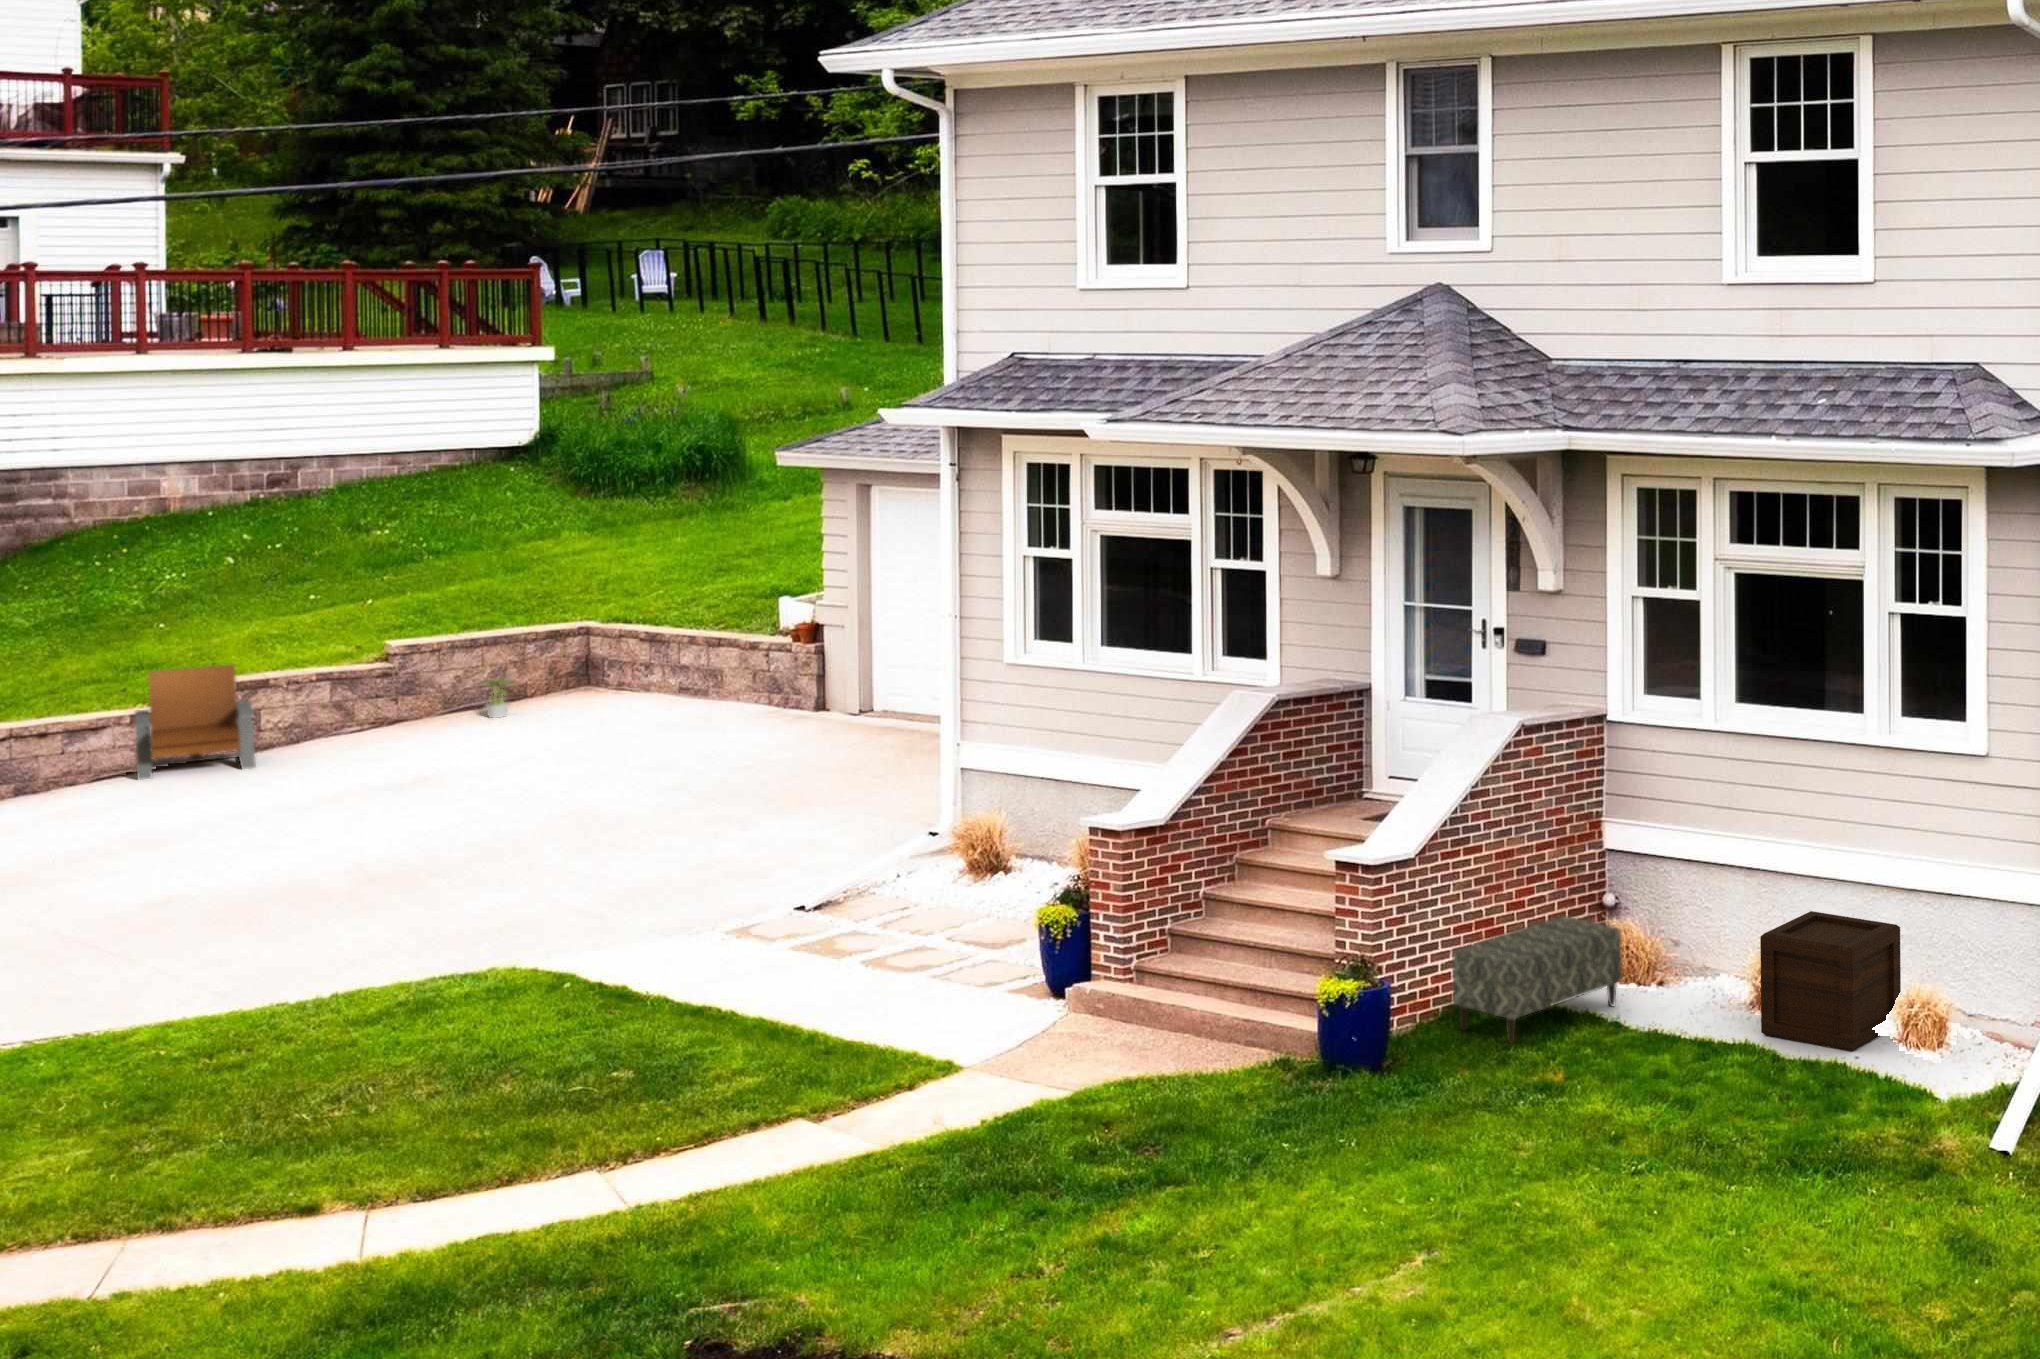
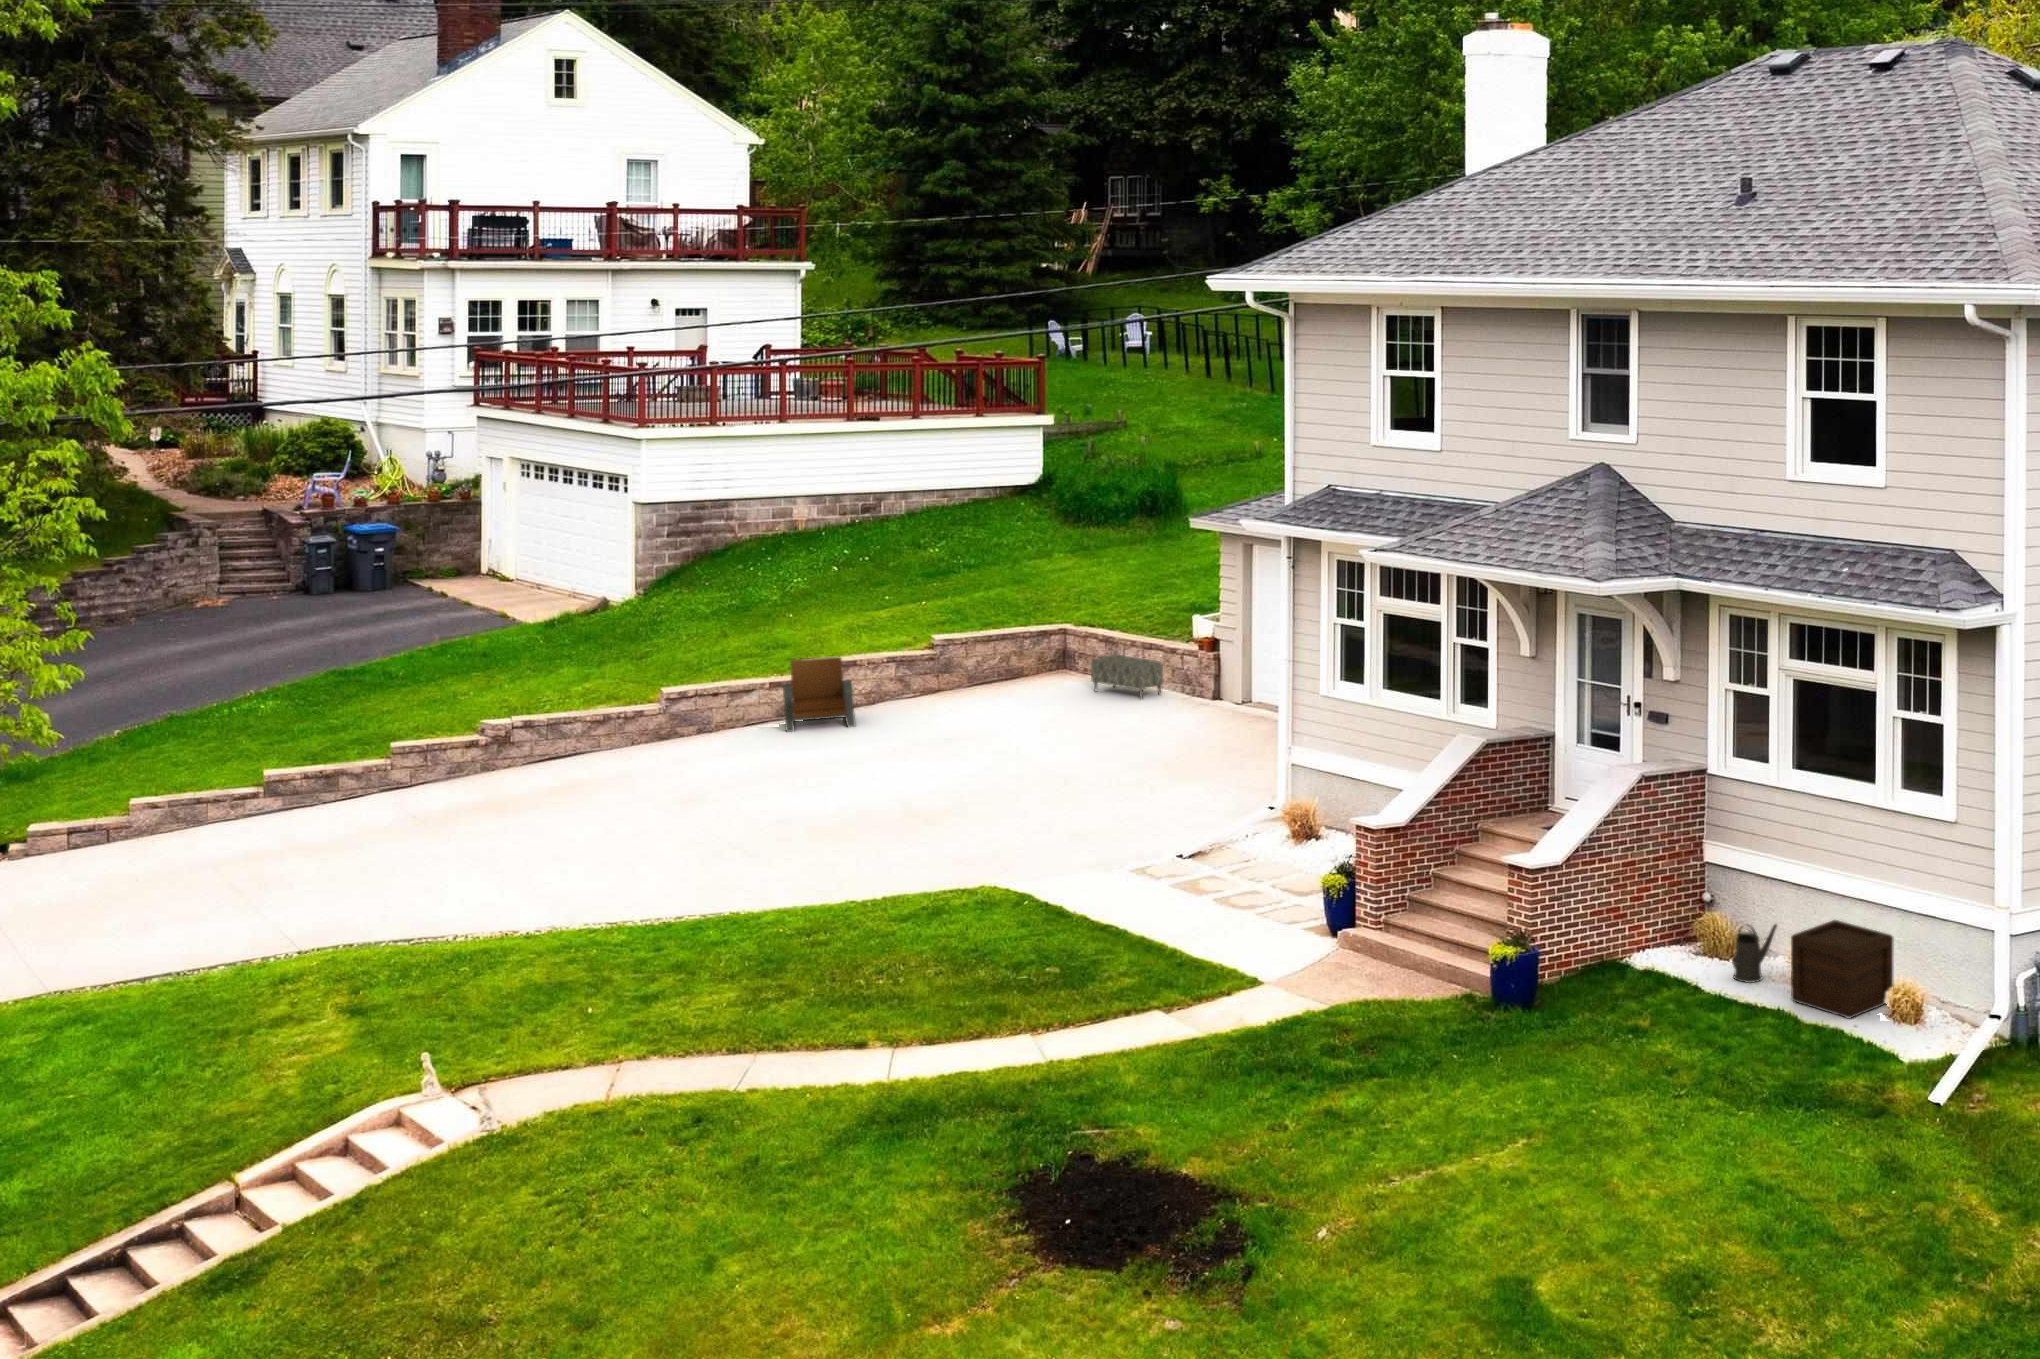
potted plant: present [477,676,515,718] -> none [989,664,1018,693]
bench: present [1452,916,1622,1043] -> present [1091,654,1163,699]
watering can: none [1666,927,1722,1015] -> present [1732,924,1777,983]

